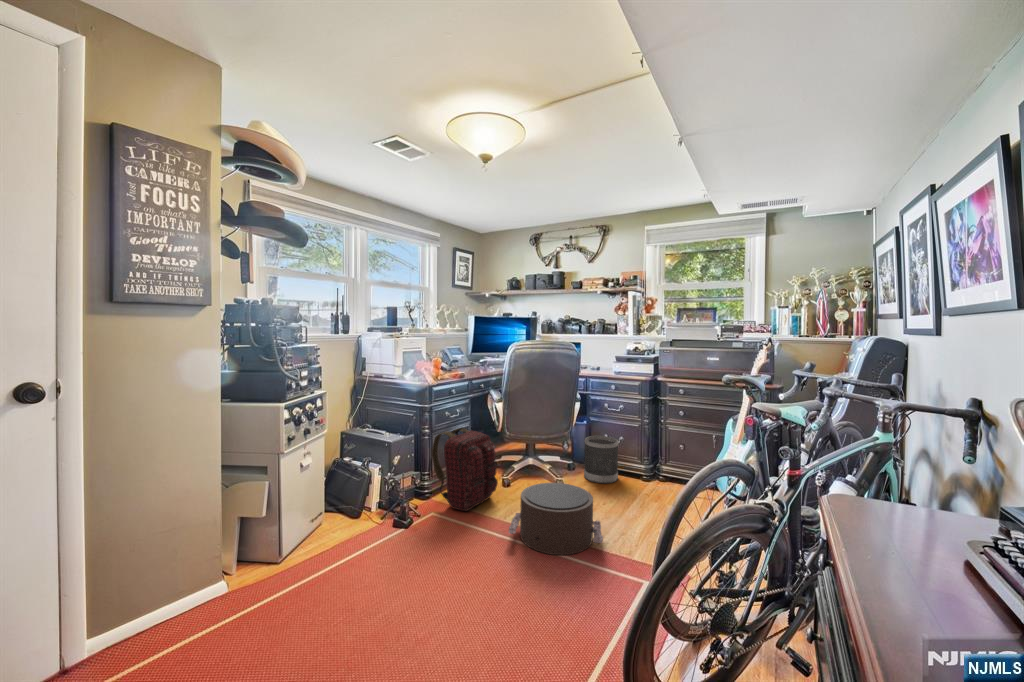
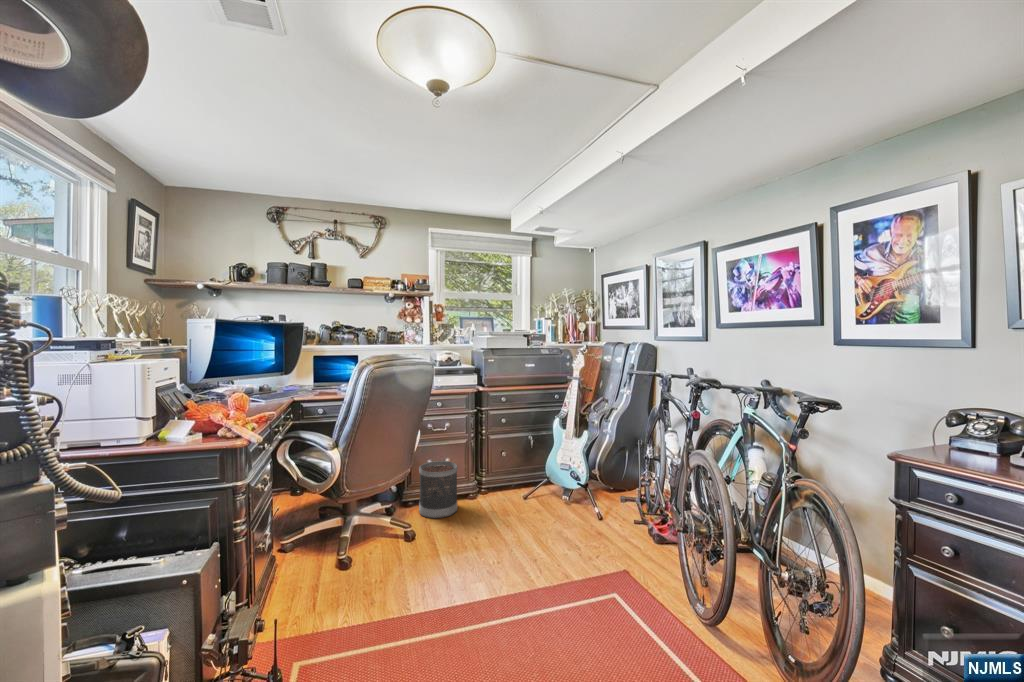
backpack: present [432,428,498,511] -> none [272,502,378,639]
pouf: present [509,483,603,555] -> none [445,526,564,626]

